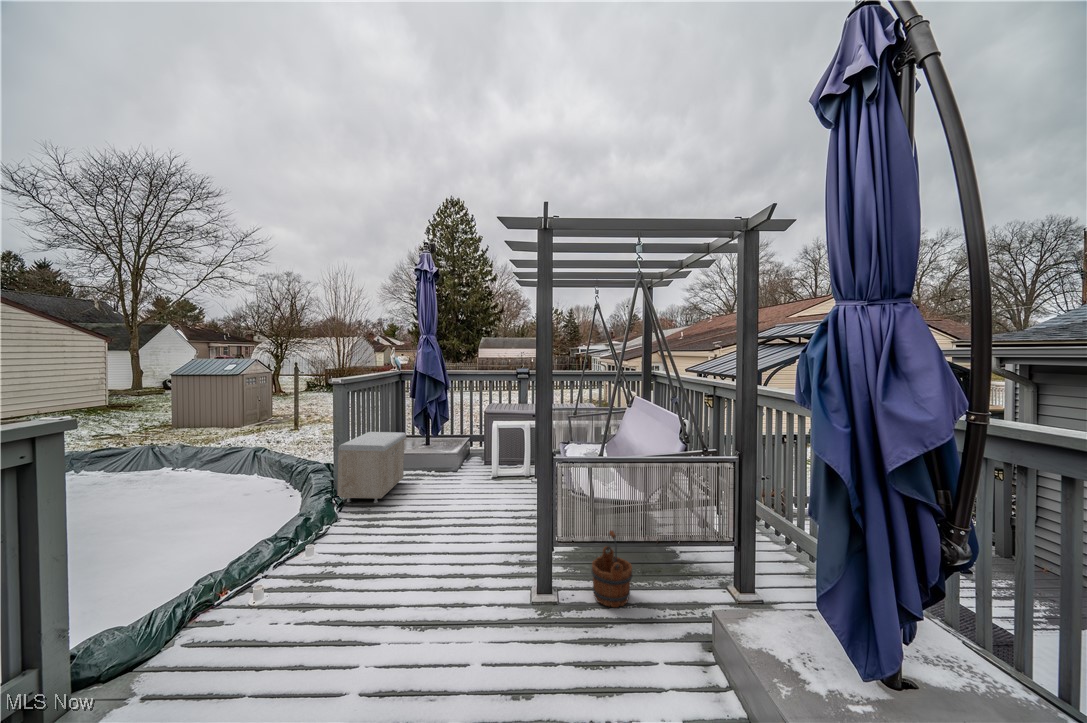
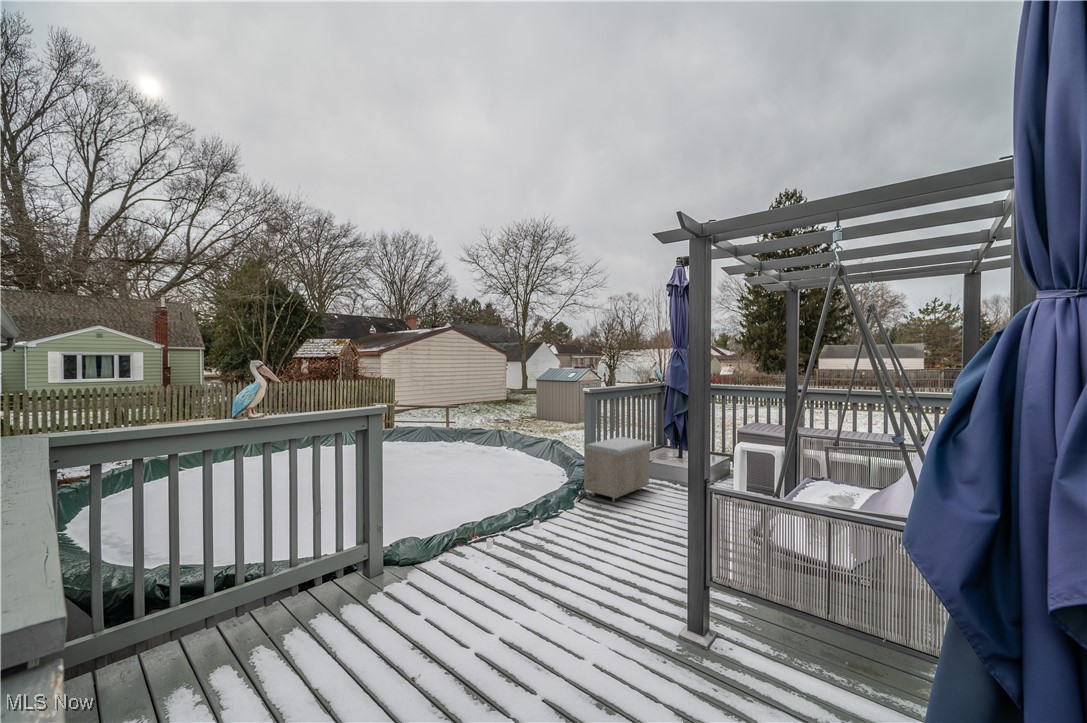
wooden bucket: present [592,530,632,607] -> none [751,588,807,688]

